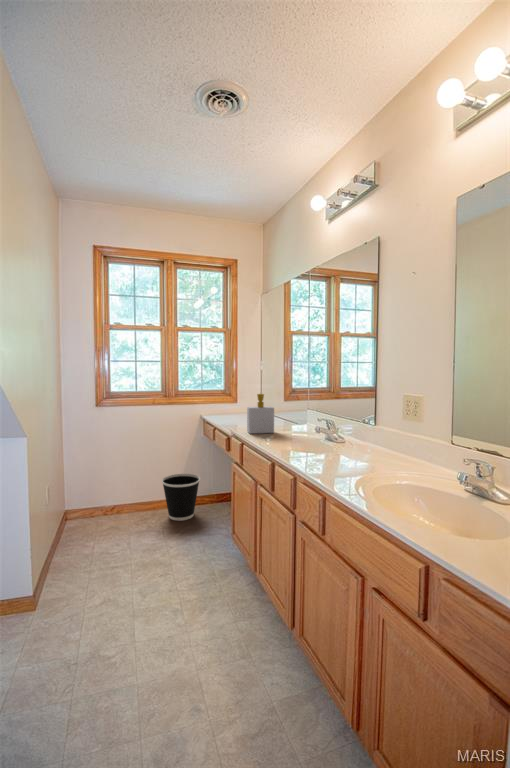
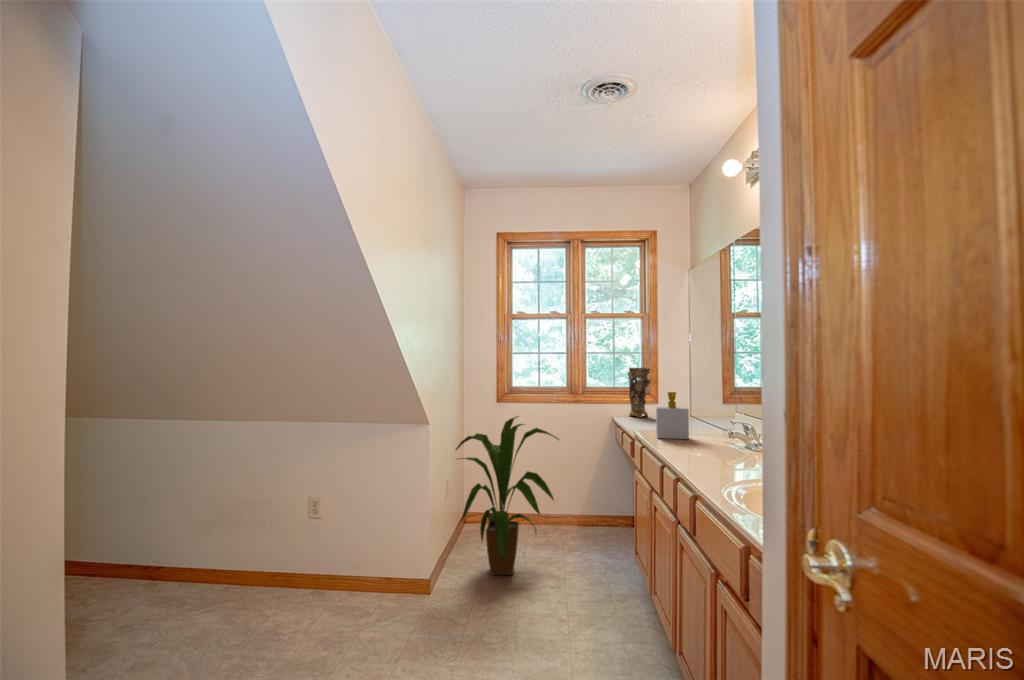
decorative vase: none [213,374,232,414] -> present [628,368,651,417]
house plant: none [53,421,162,572] -> present [456,416,559,575]
wastebasket: present [162,474,200,521] -> none [565,486,609,541]

